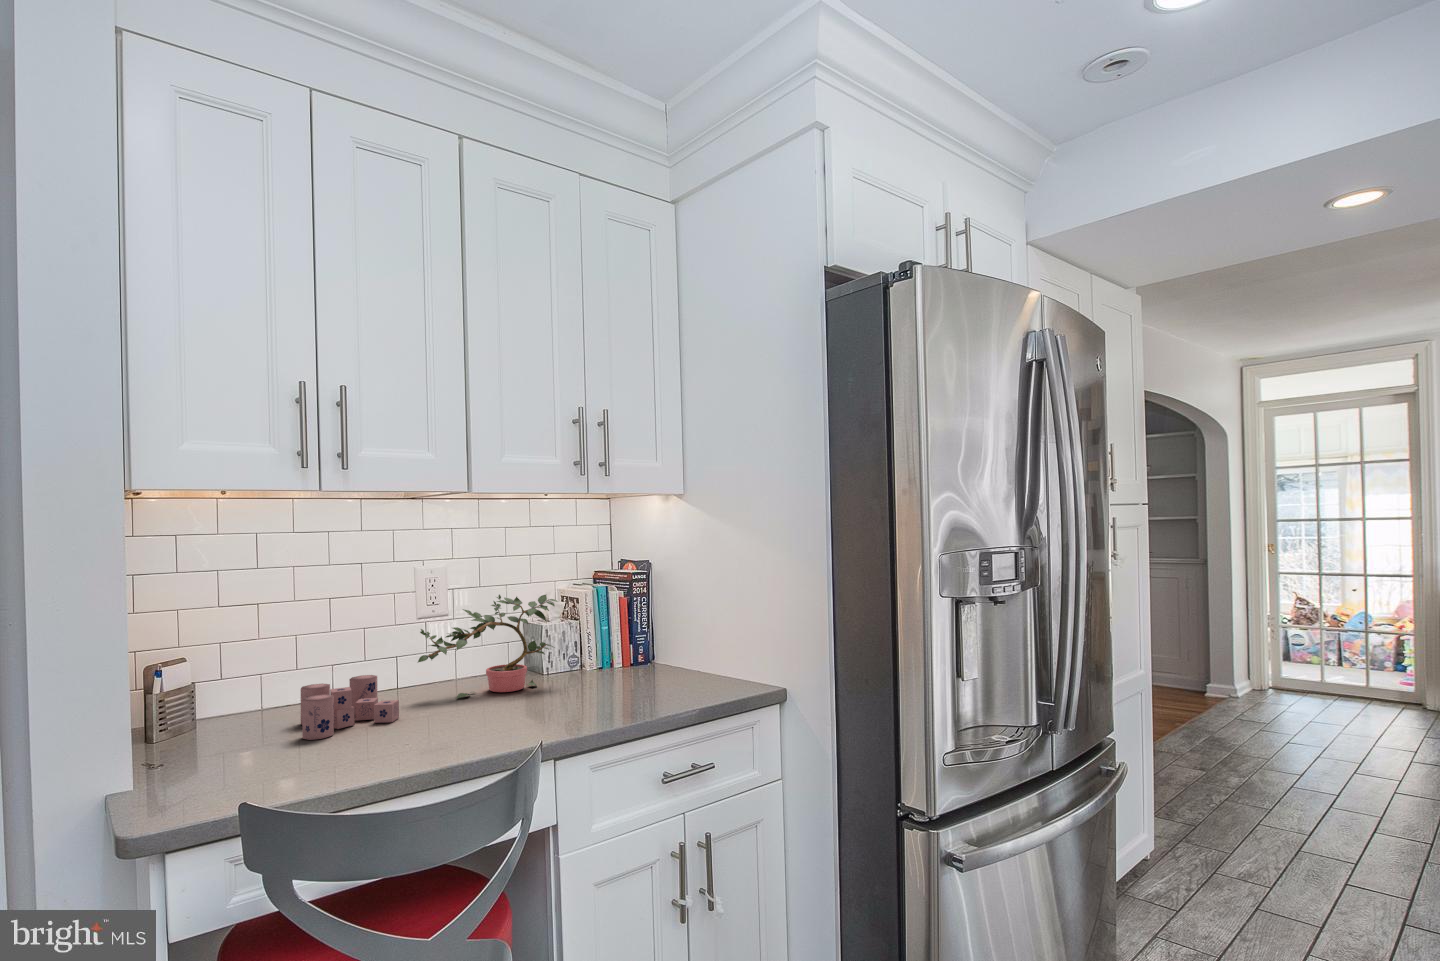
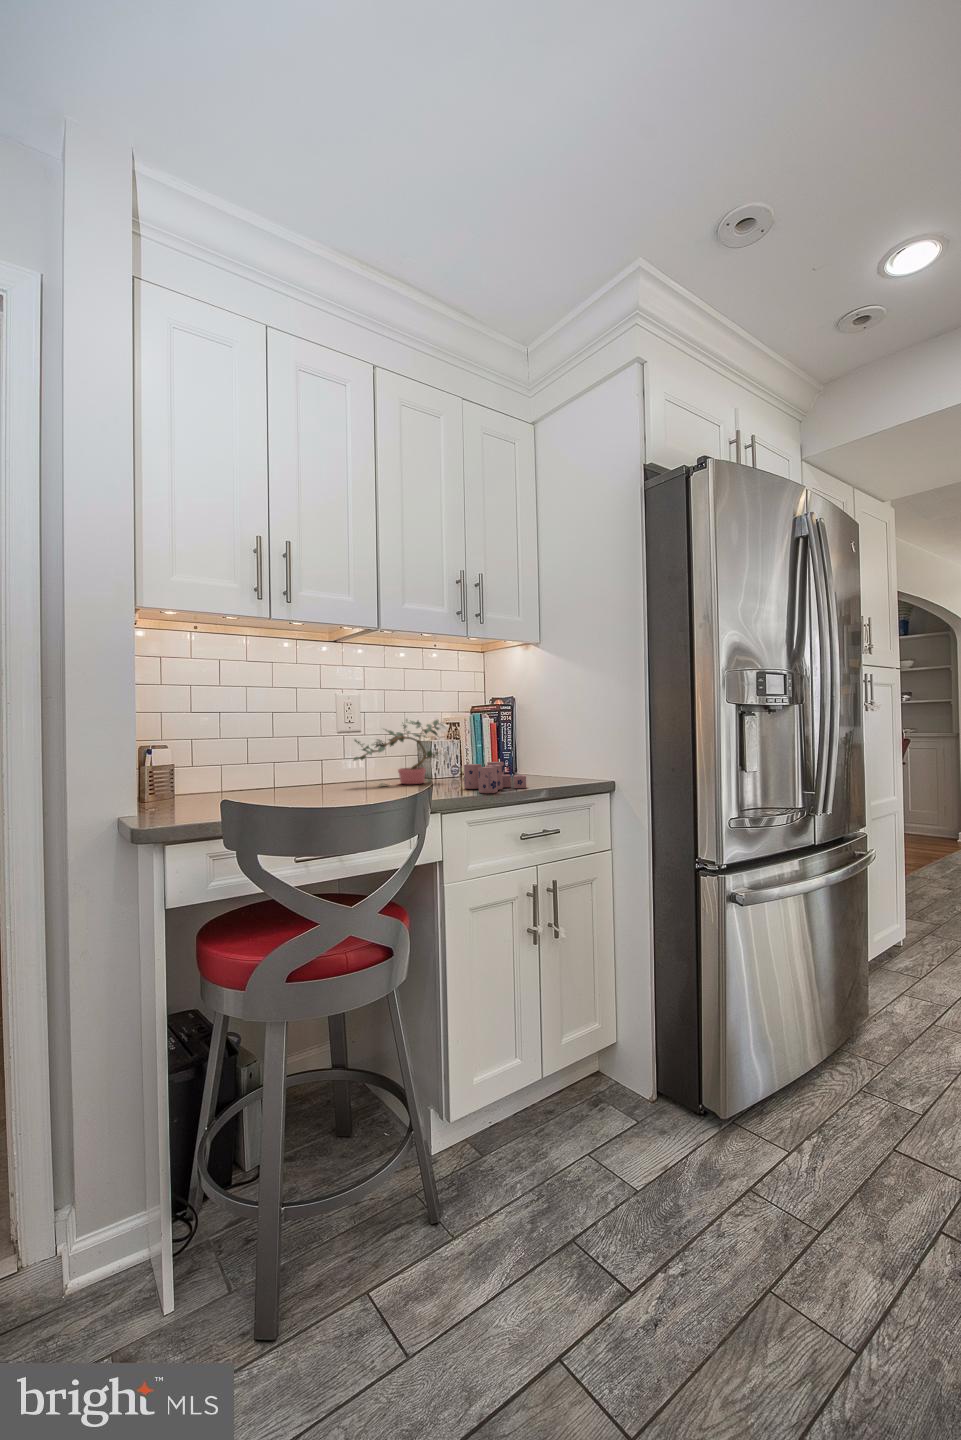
candle: present [301,675,399,740] -> present [464,762,526,793]

